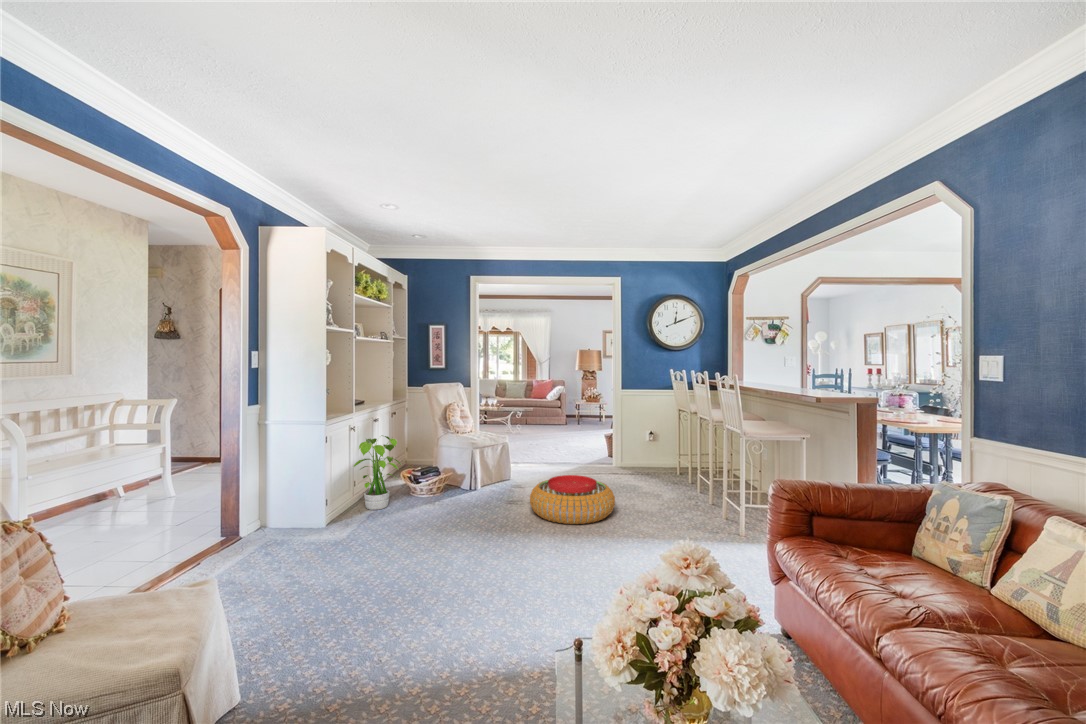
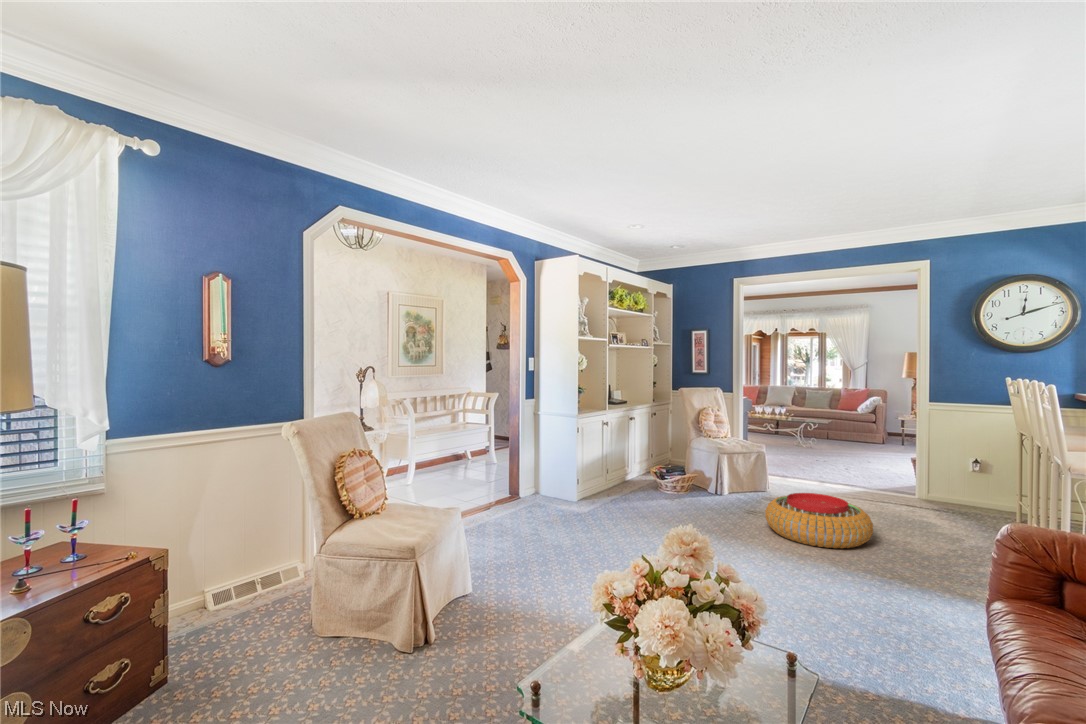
potted plant: present [352,435,401,510] -> none [603,432,647,497]

